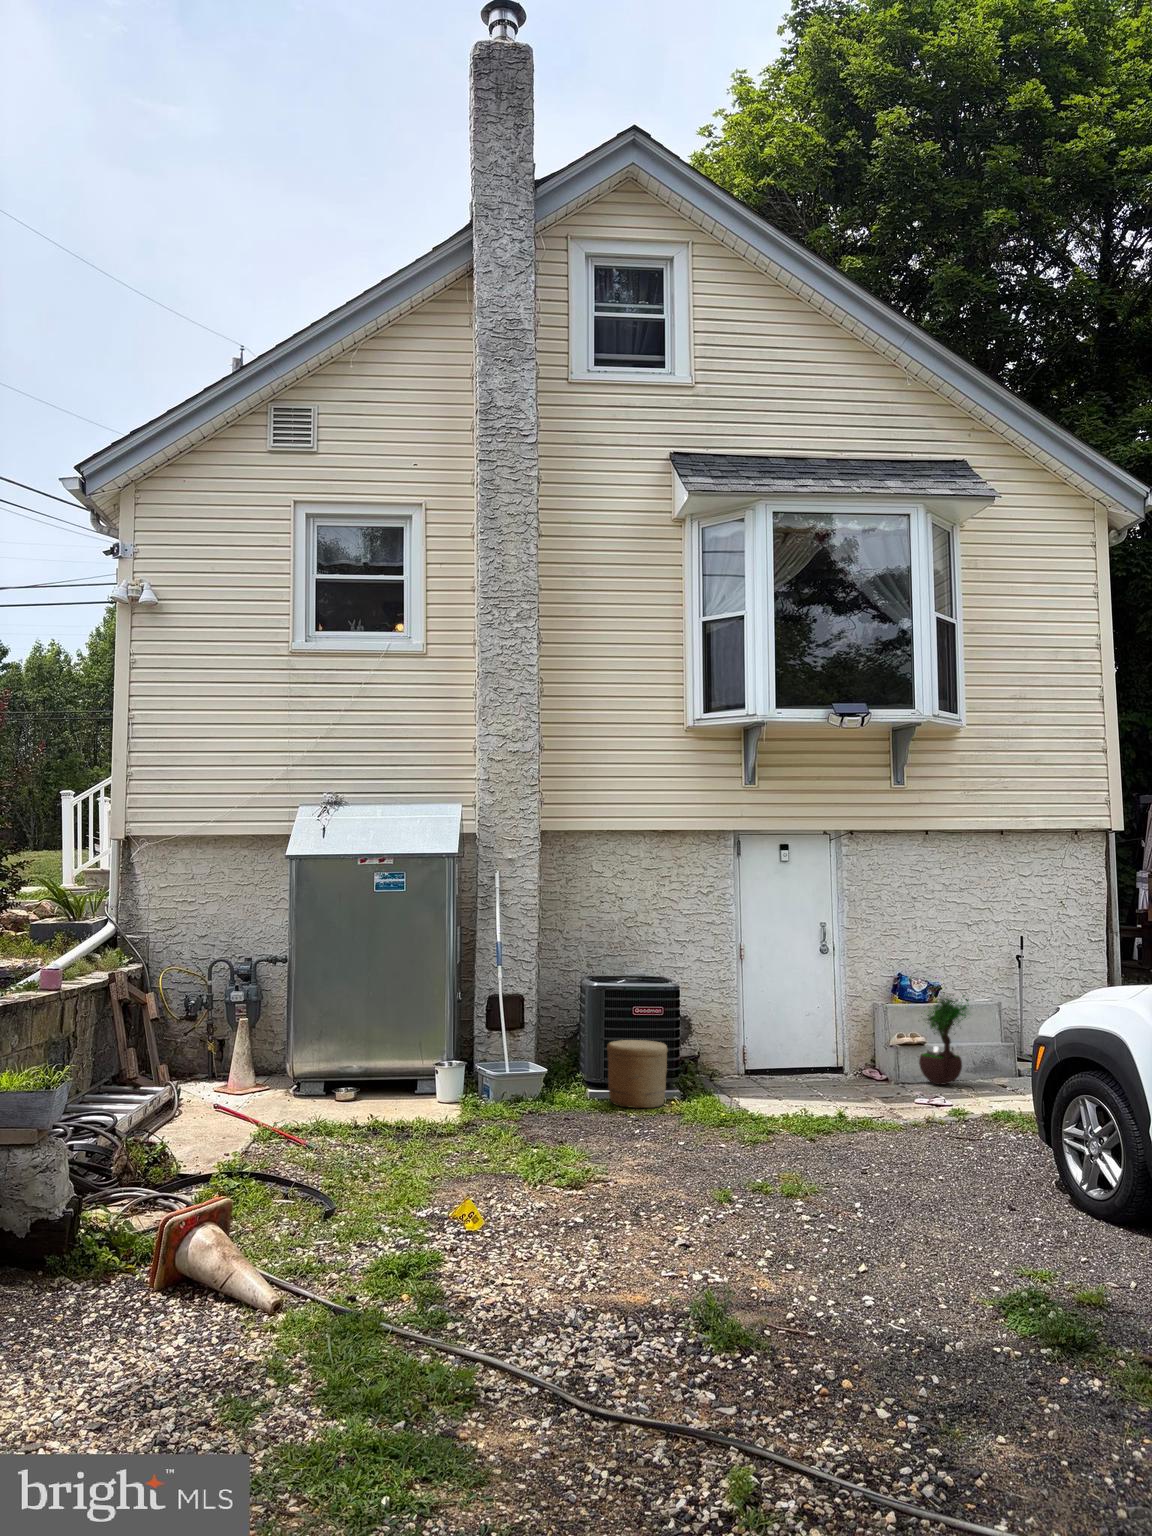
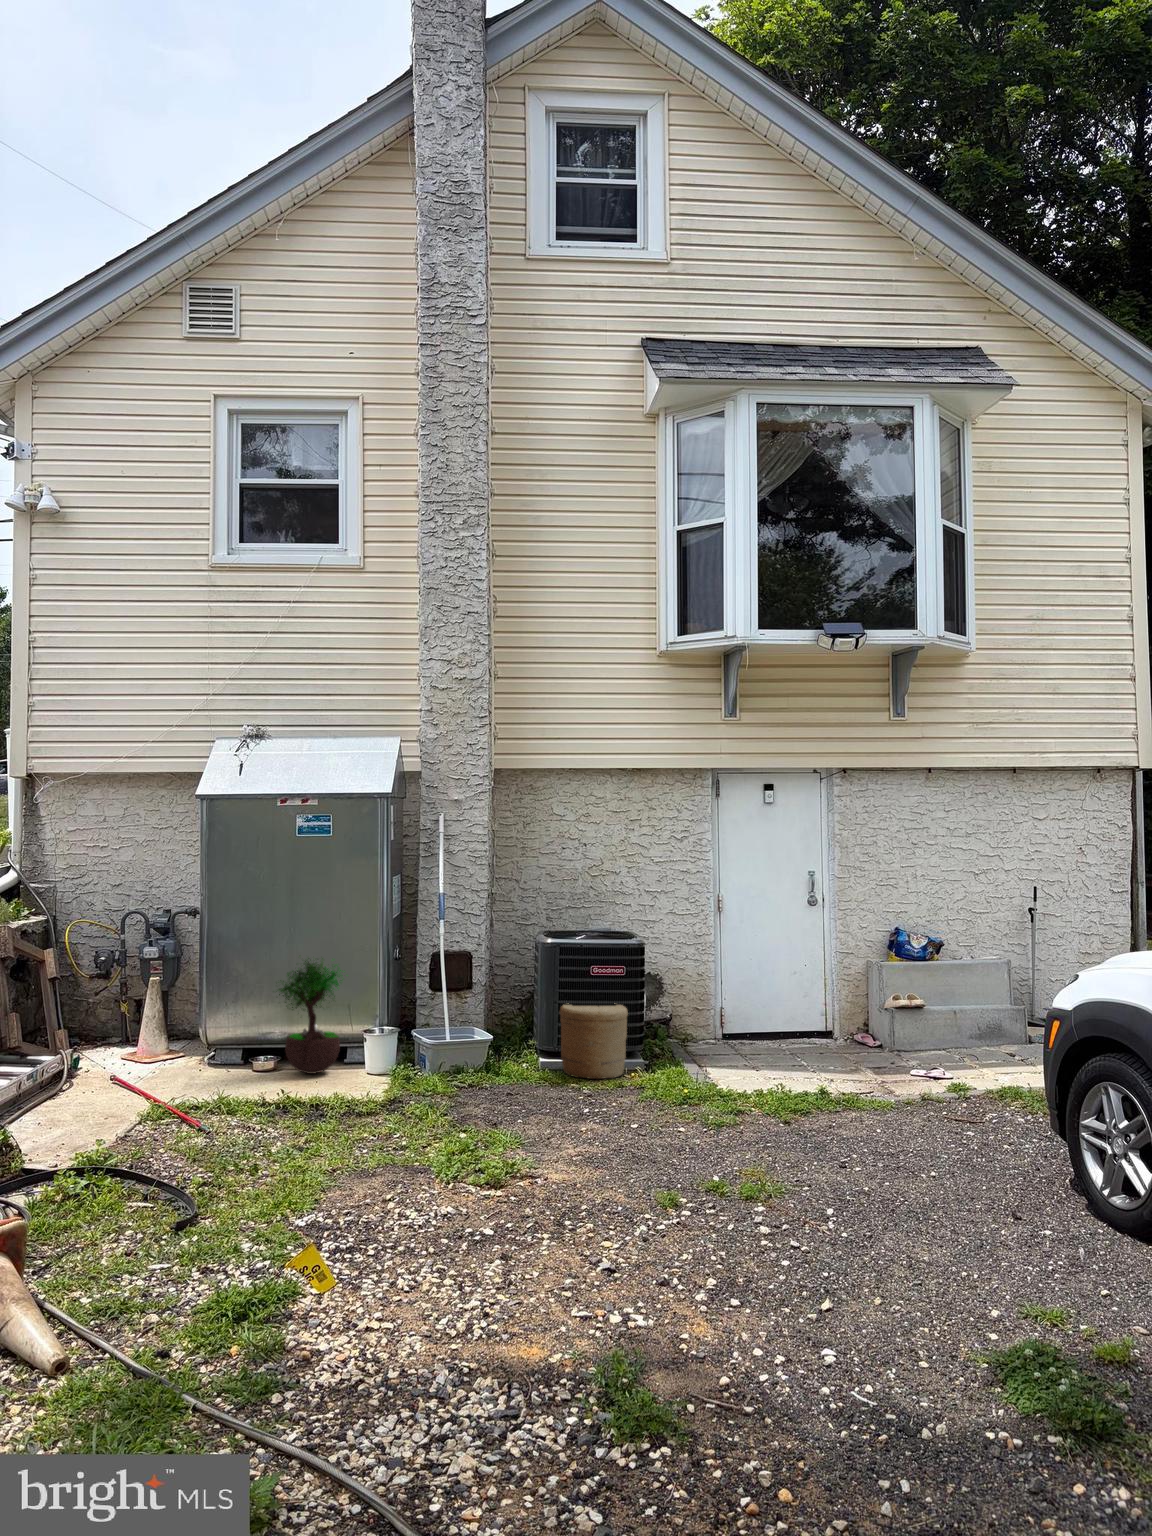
potted tree: present [919,994,969,1085] -> present [279,958,341,1074]

